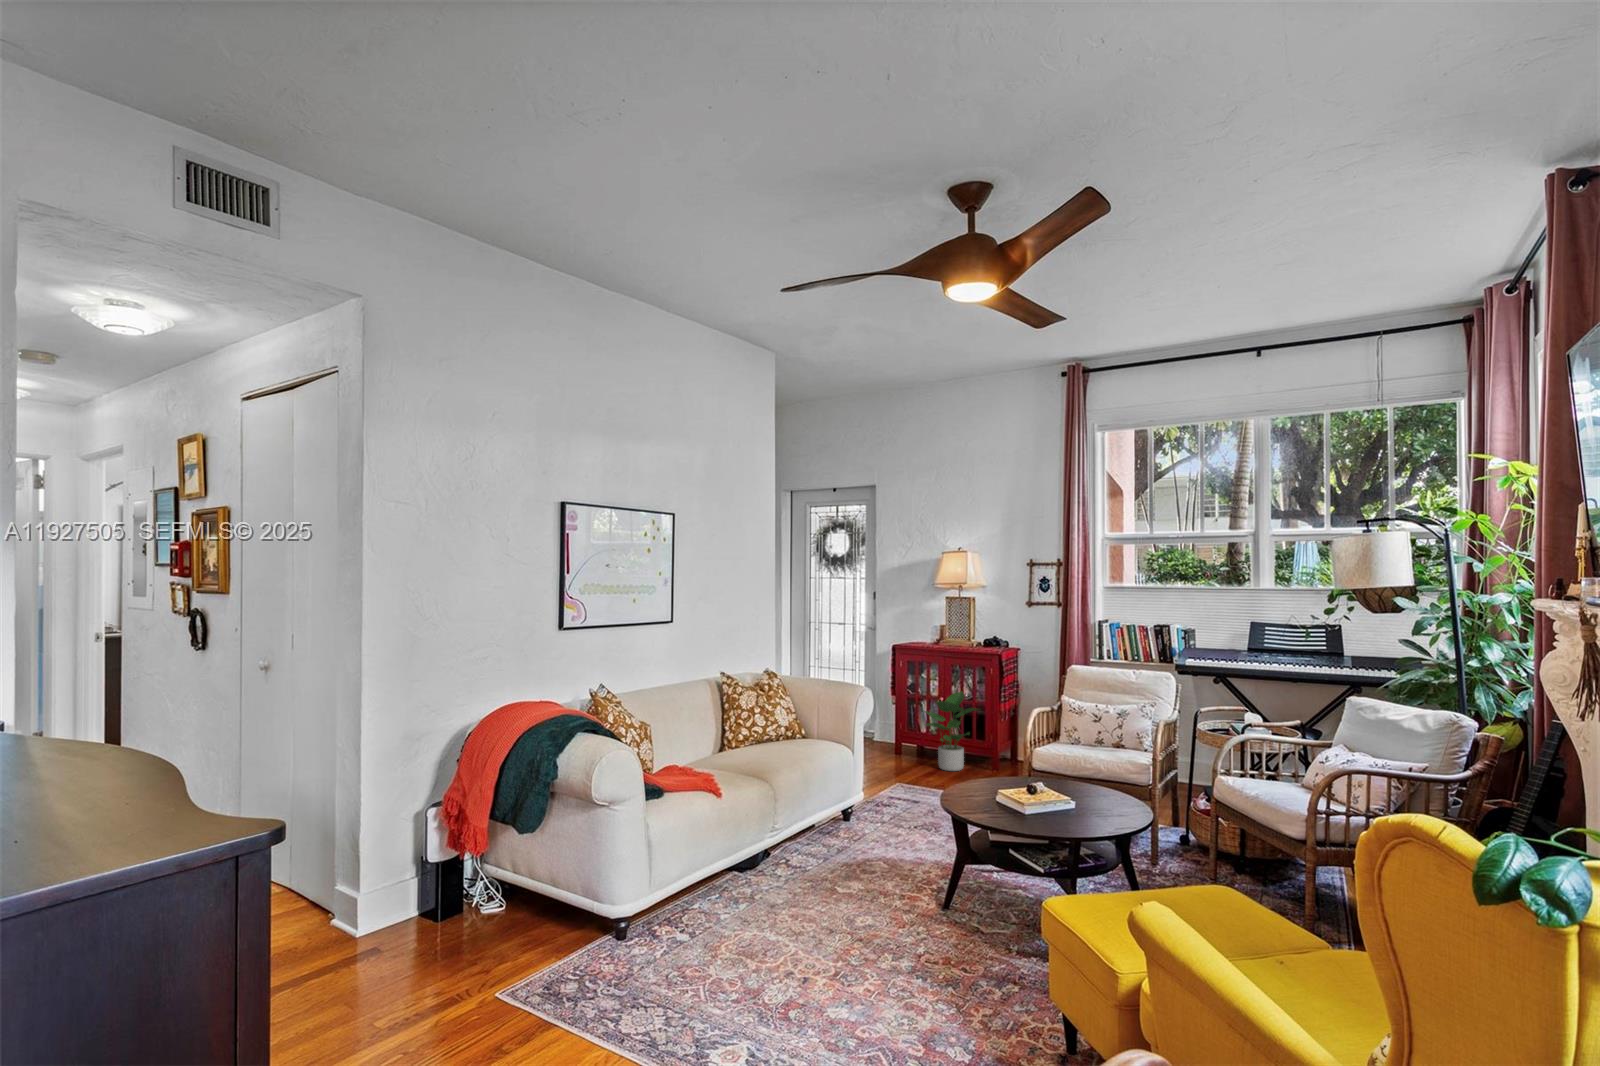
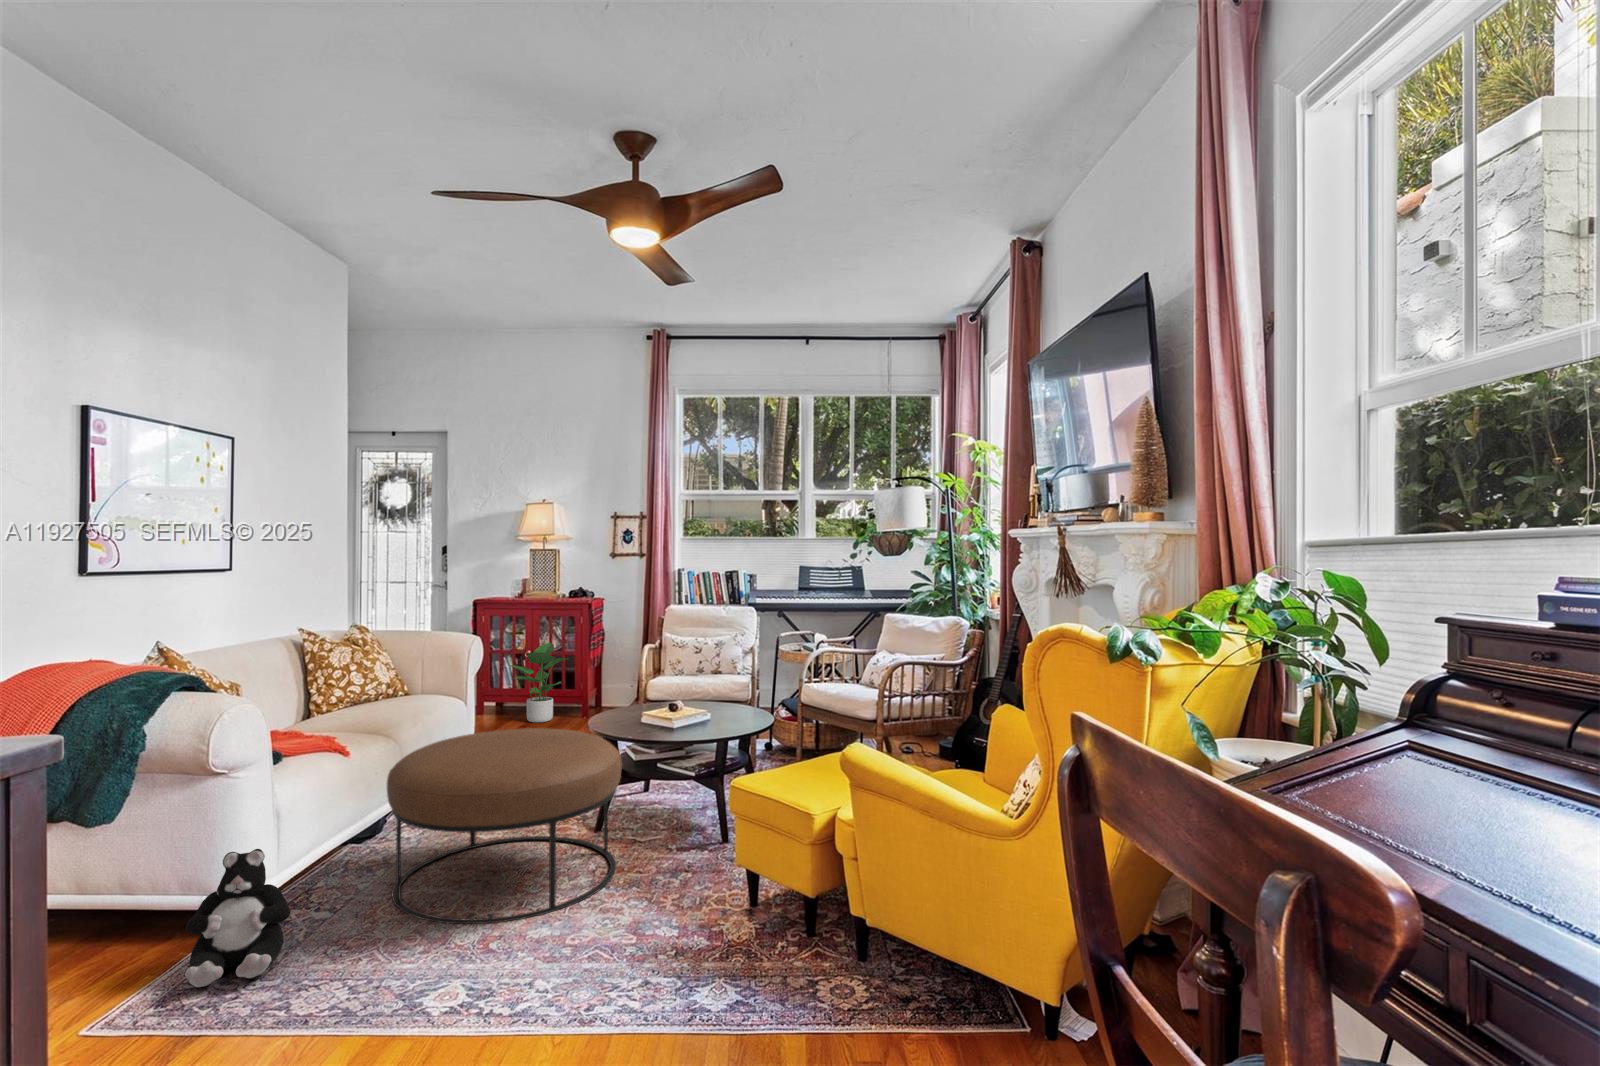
ottoman: none [734,790,951,993] -> present [387,728,622,924]
plush toy: none [562,870,644,985] -> present [185,849,290,987]

